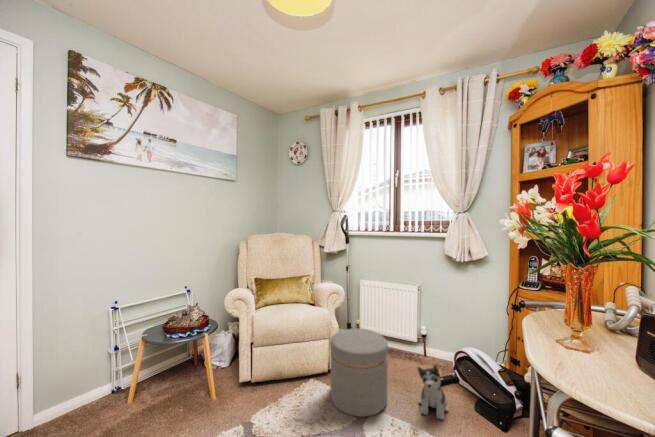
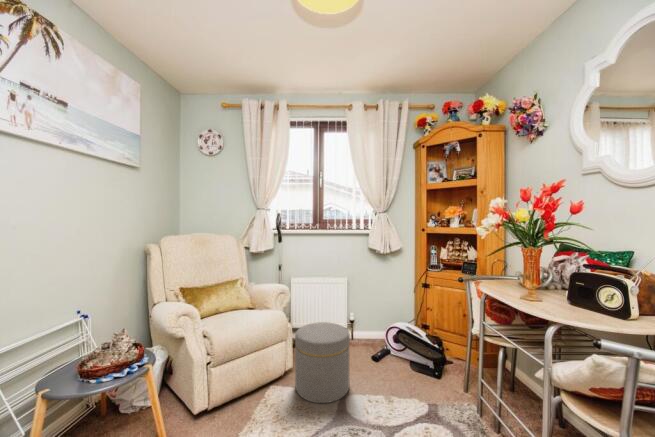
plush toy: present [418,365,449,420] -> none [370,338,394,382]

